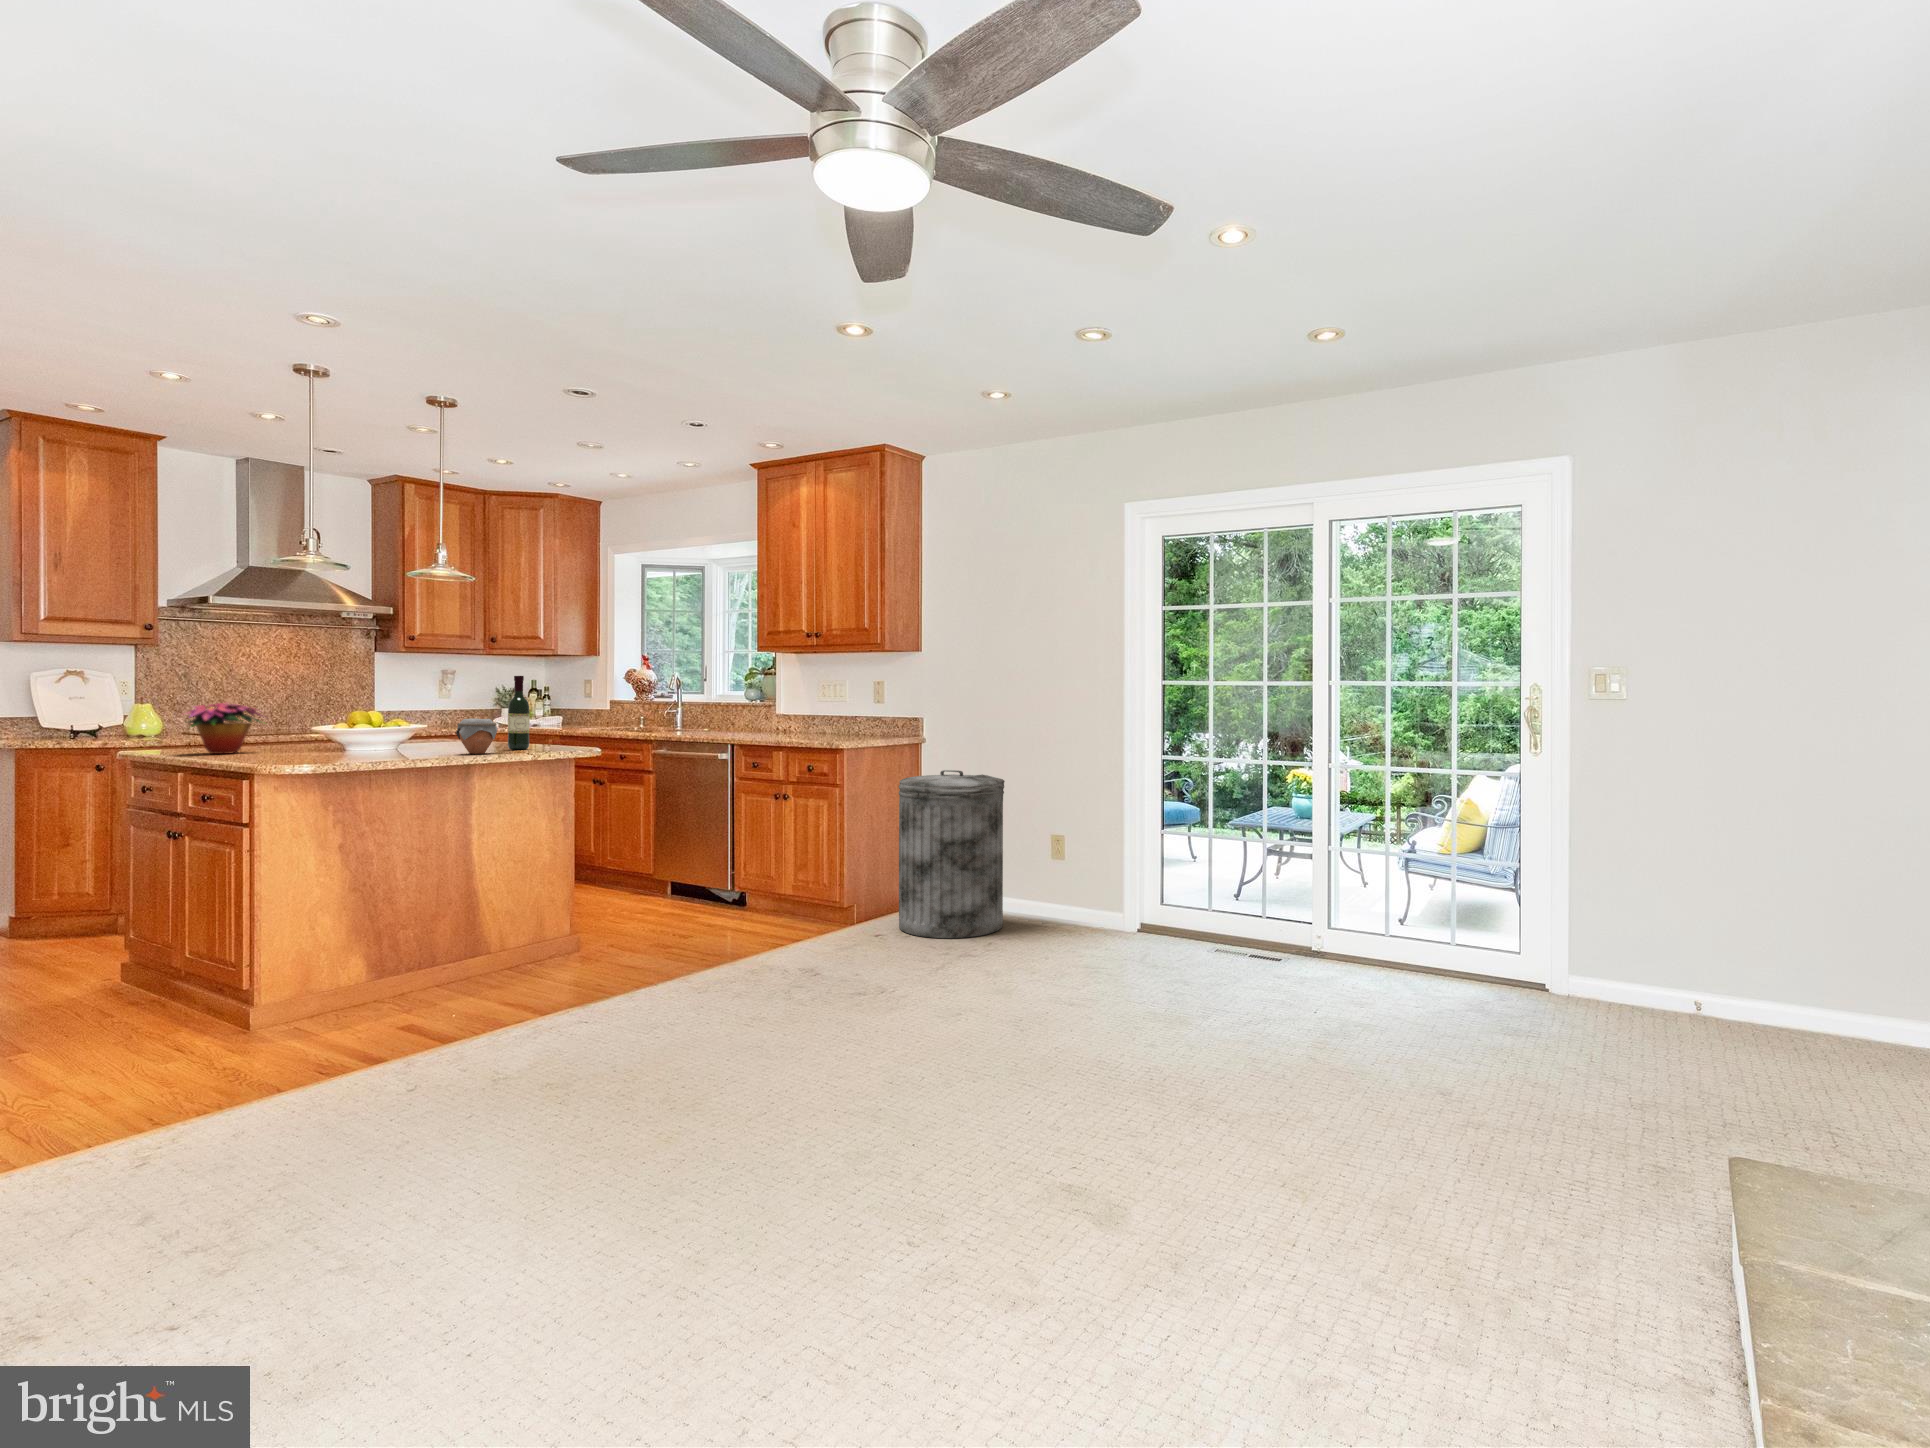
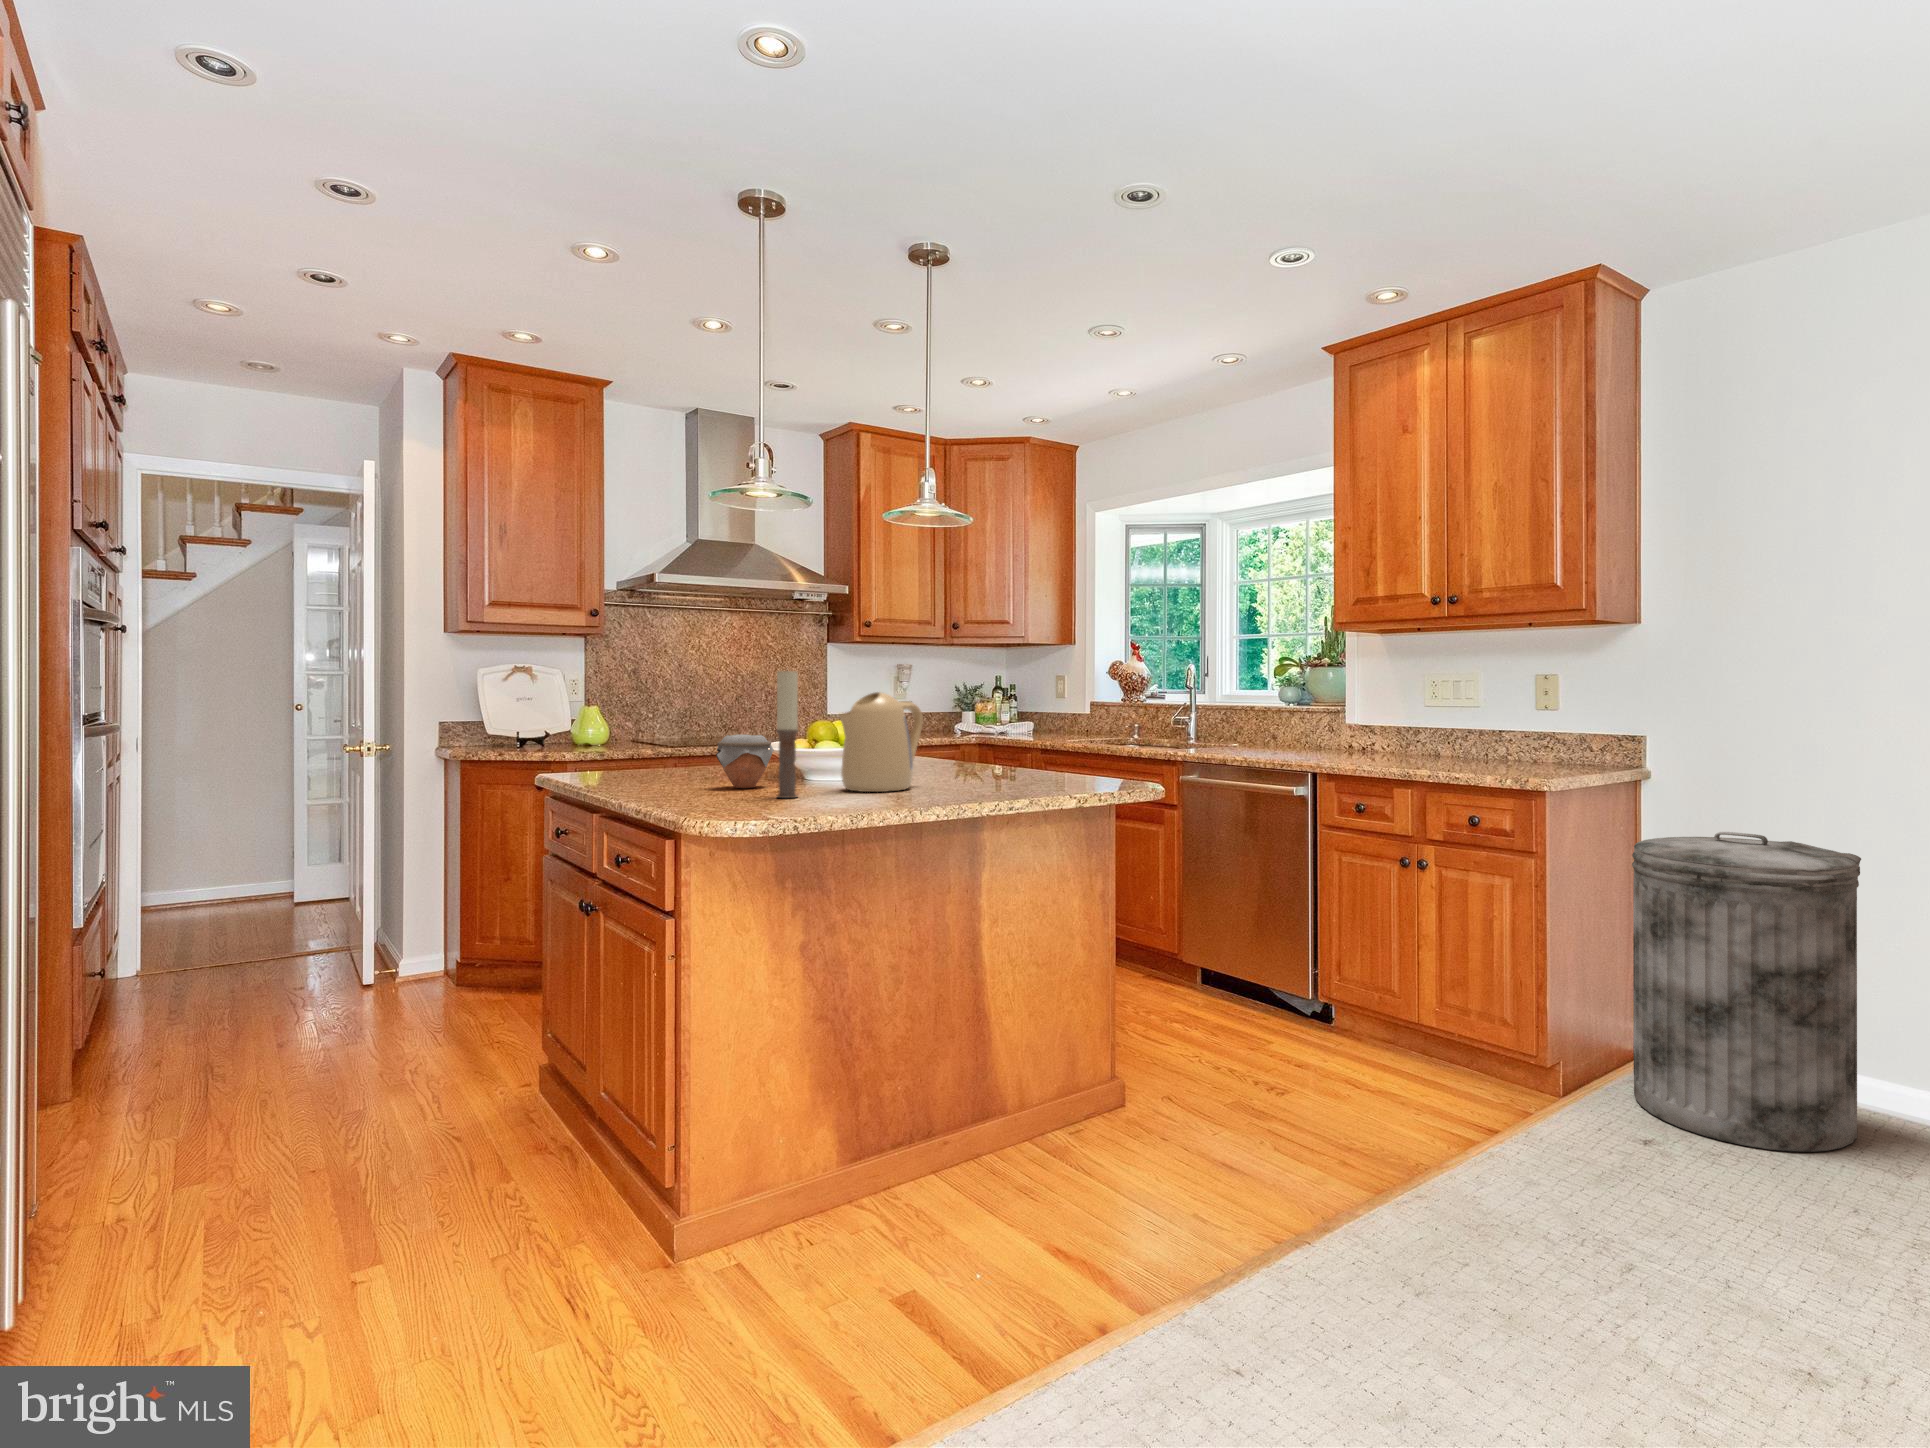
candle: none [321,676,337,759] -> present [776,671,798,798]
wine bottle: present [508,676,530,750] -> none [1028,667,1058,784]
kettle: none [368,692,433,755] -> present [839,692,923,792]
flower arrangement: present [187,703,262,754] -> none [605,706,716,779]
jar: present [456,719,498,754] -> present [716,734,774,788]

